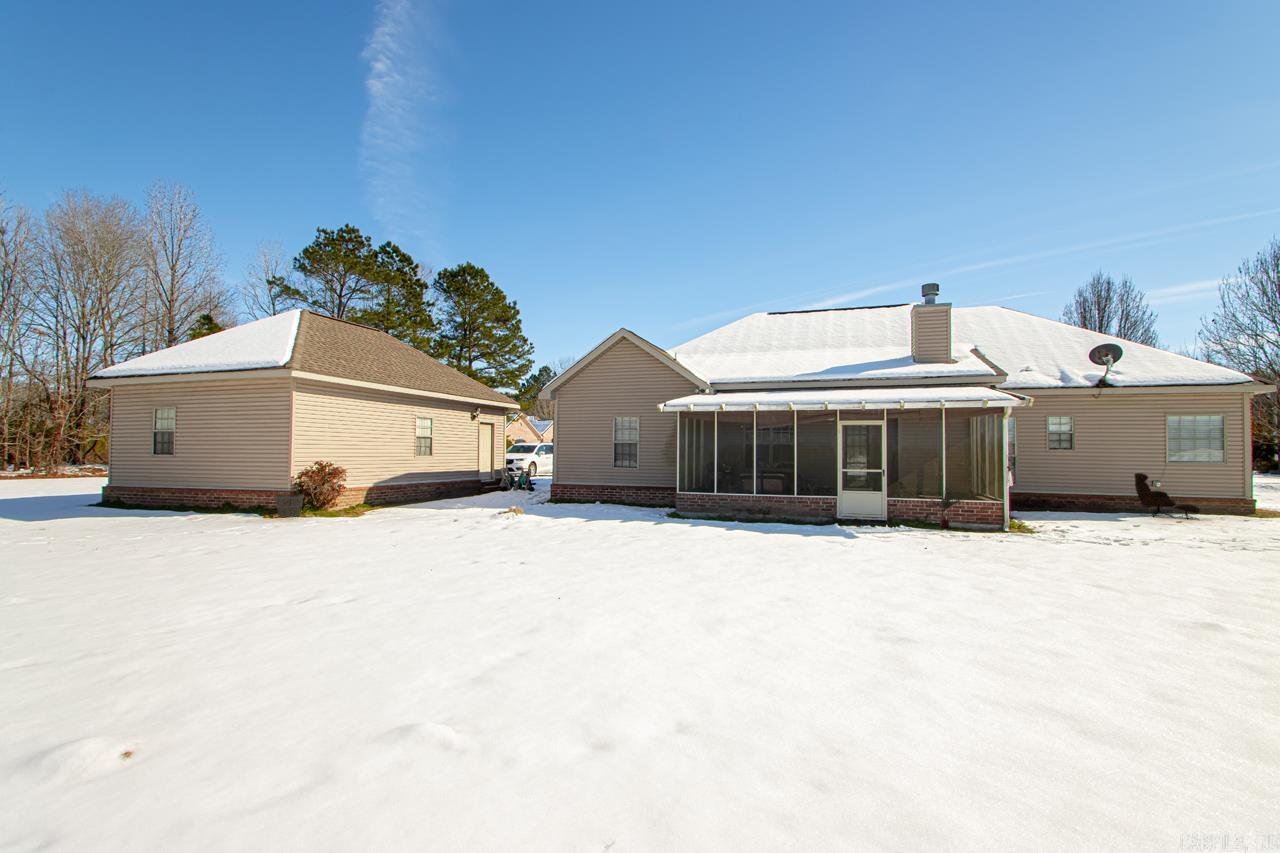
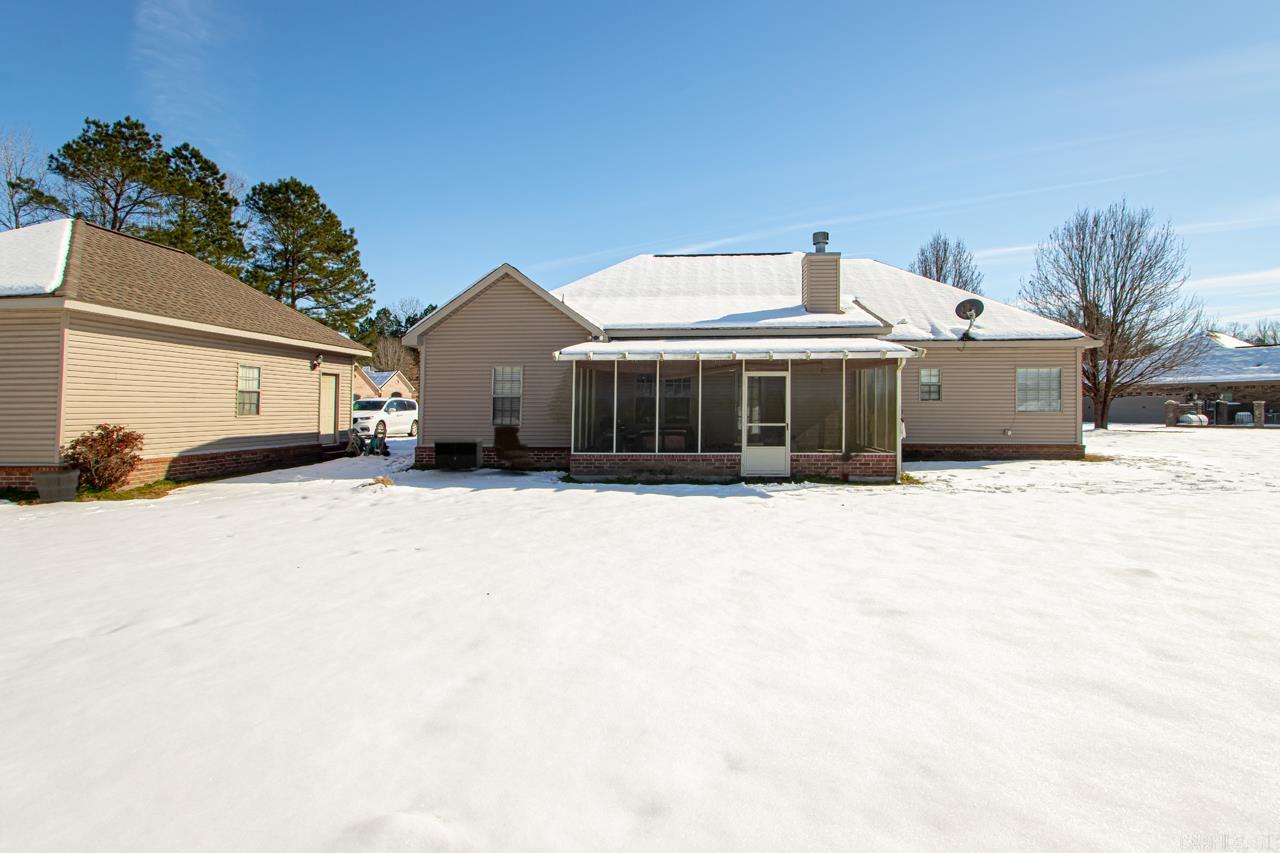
lounge chair: present [1134,473,1200,519] -> present [493,425,536,472]
storage bench: none [562,477,603,507] -> present [434,437,483,471]

